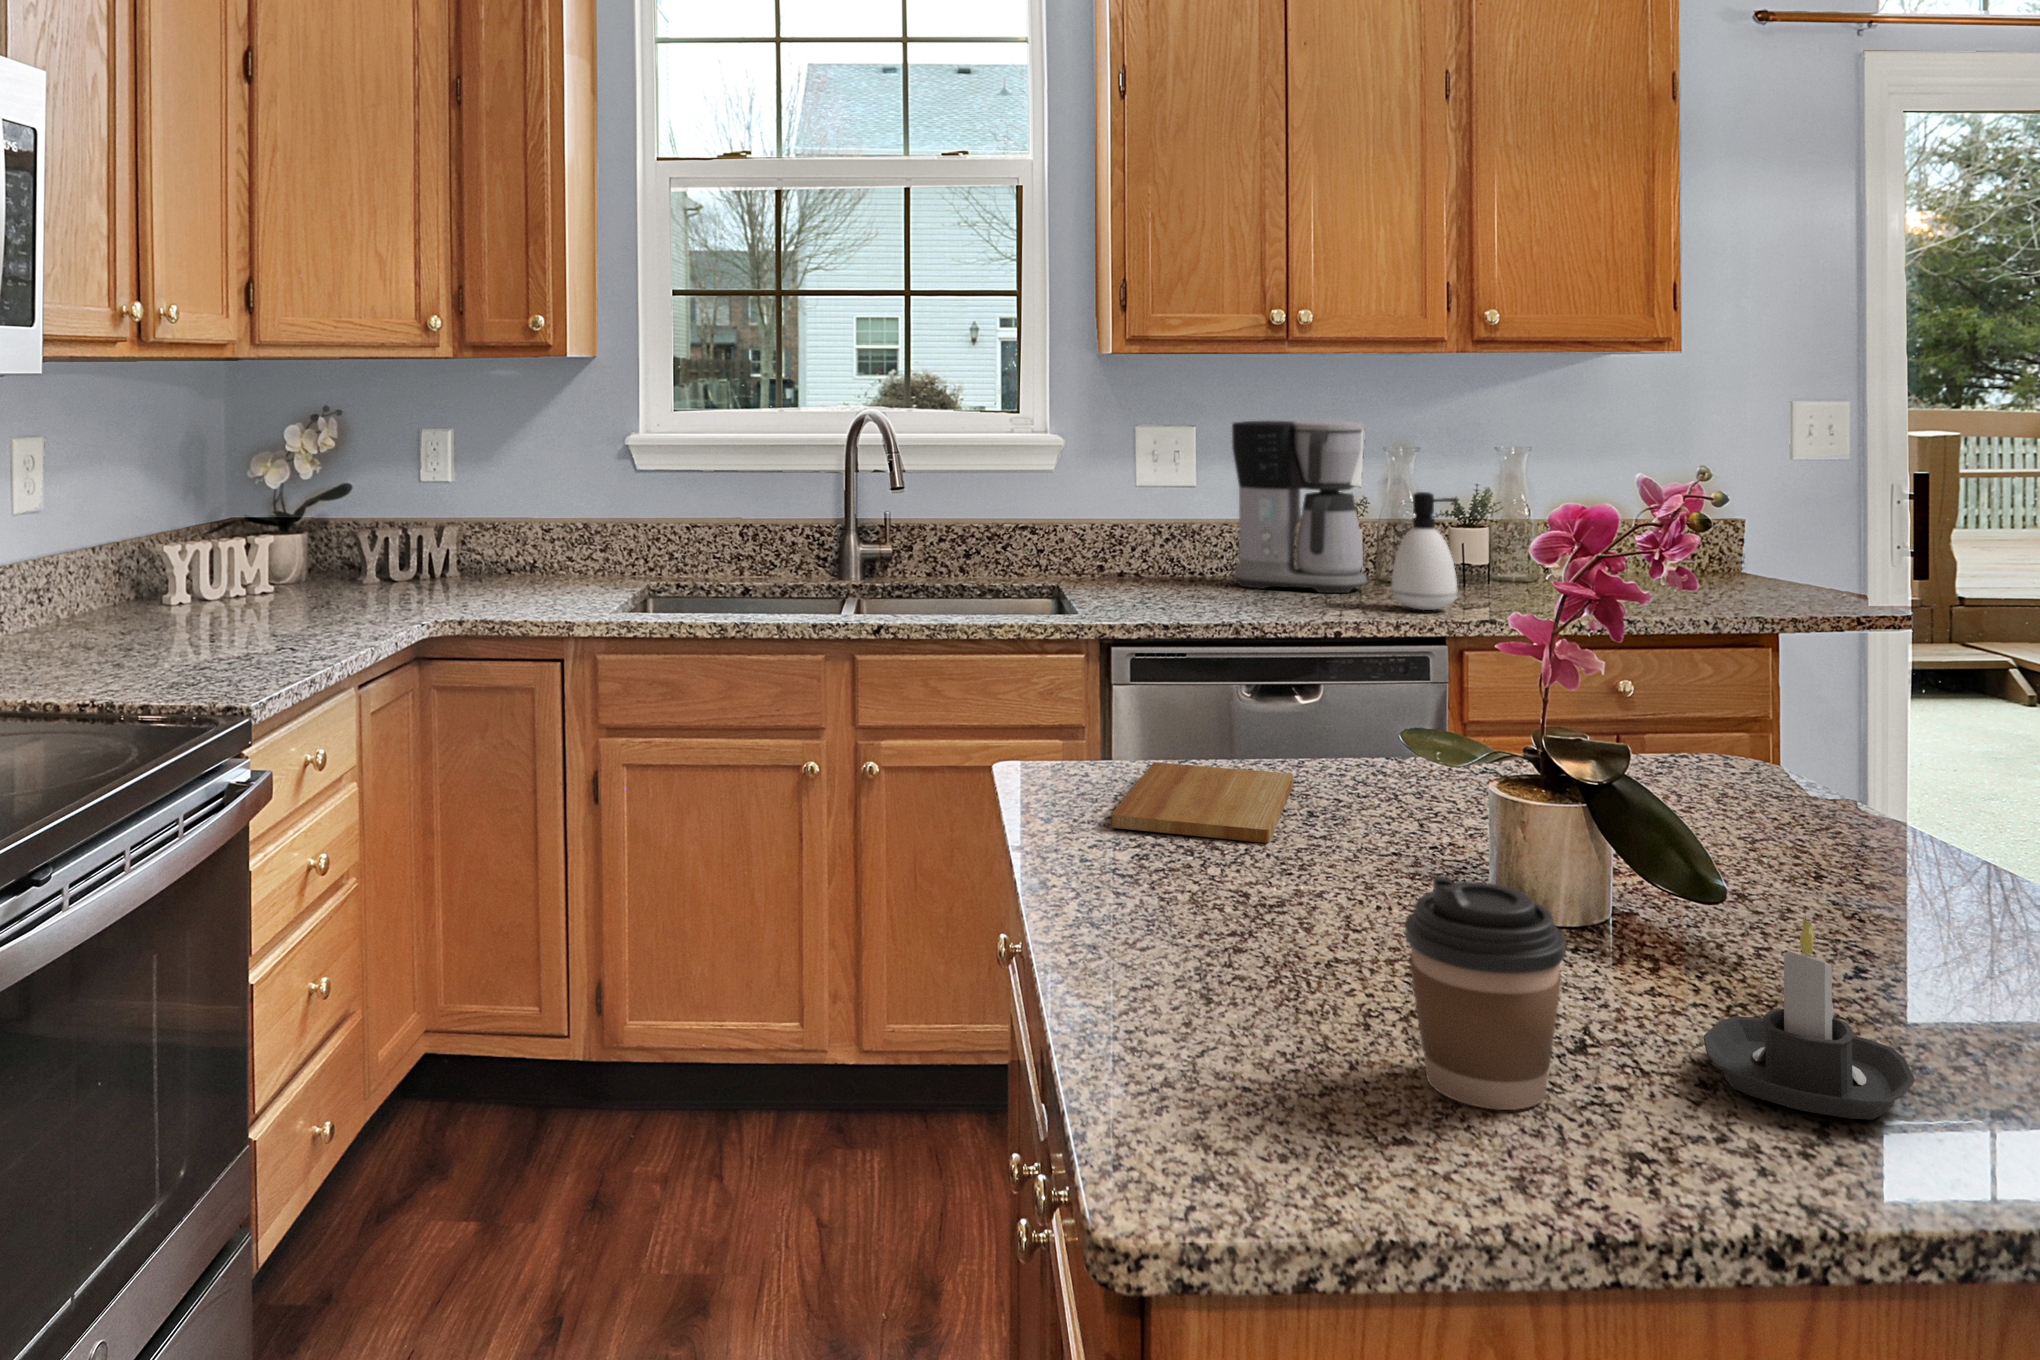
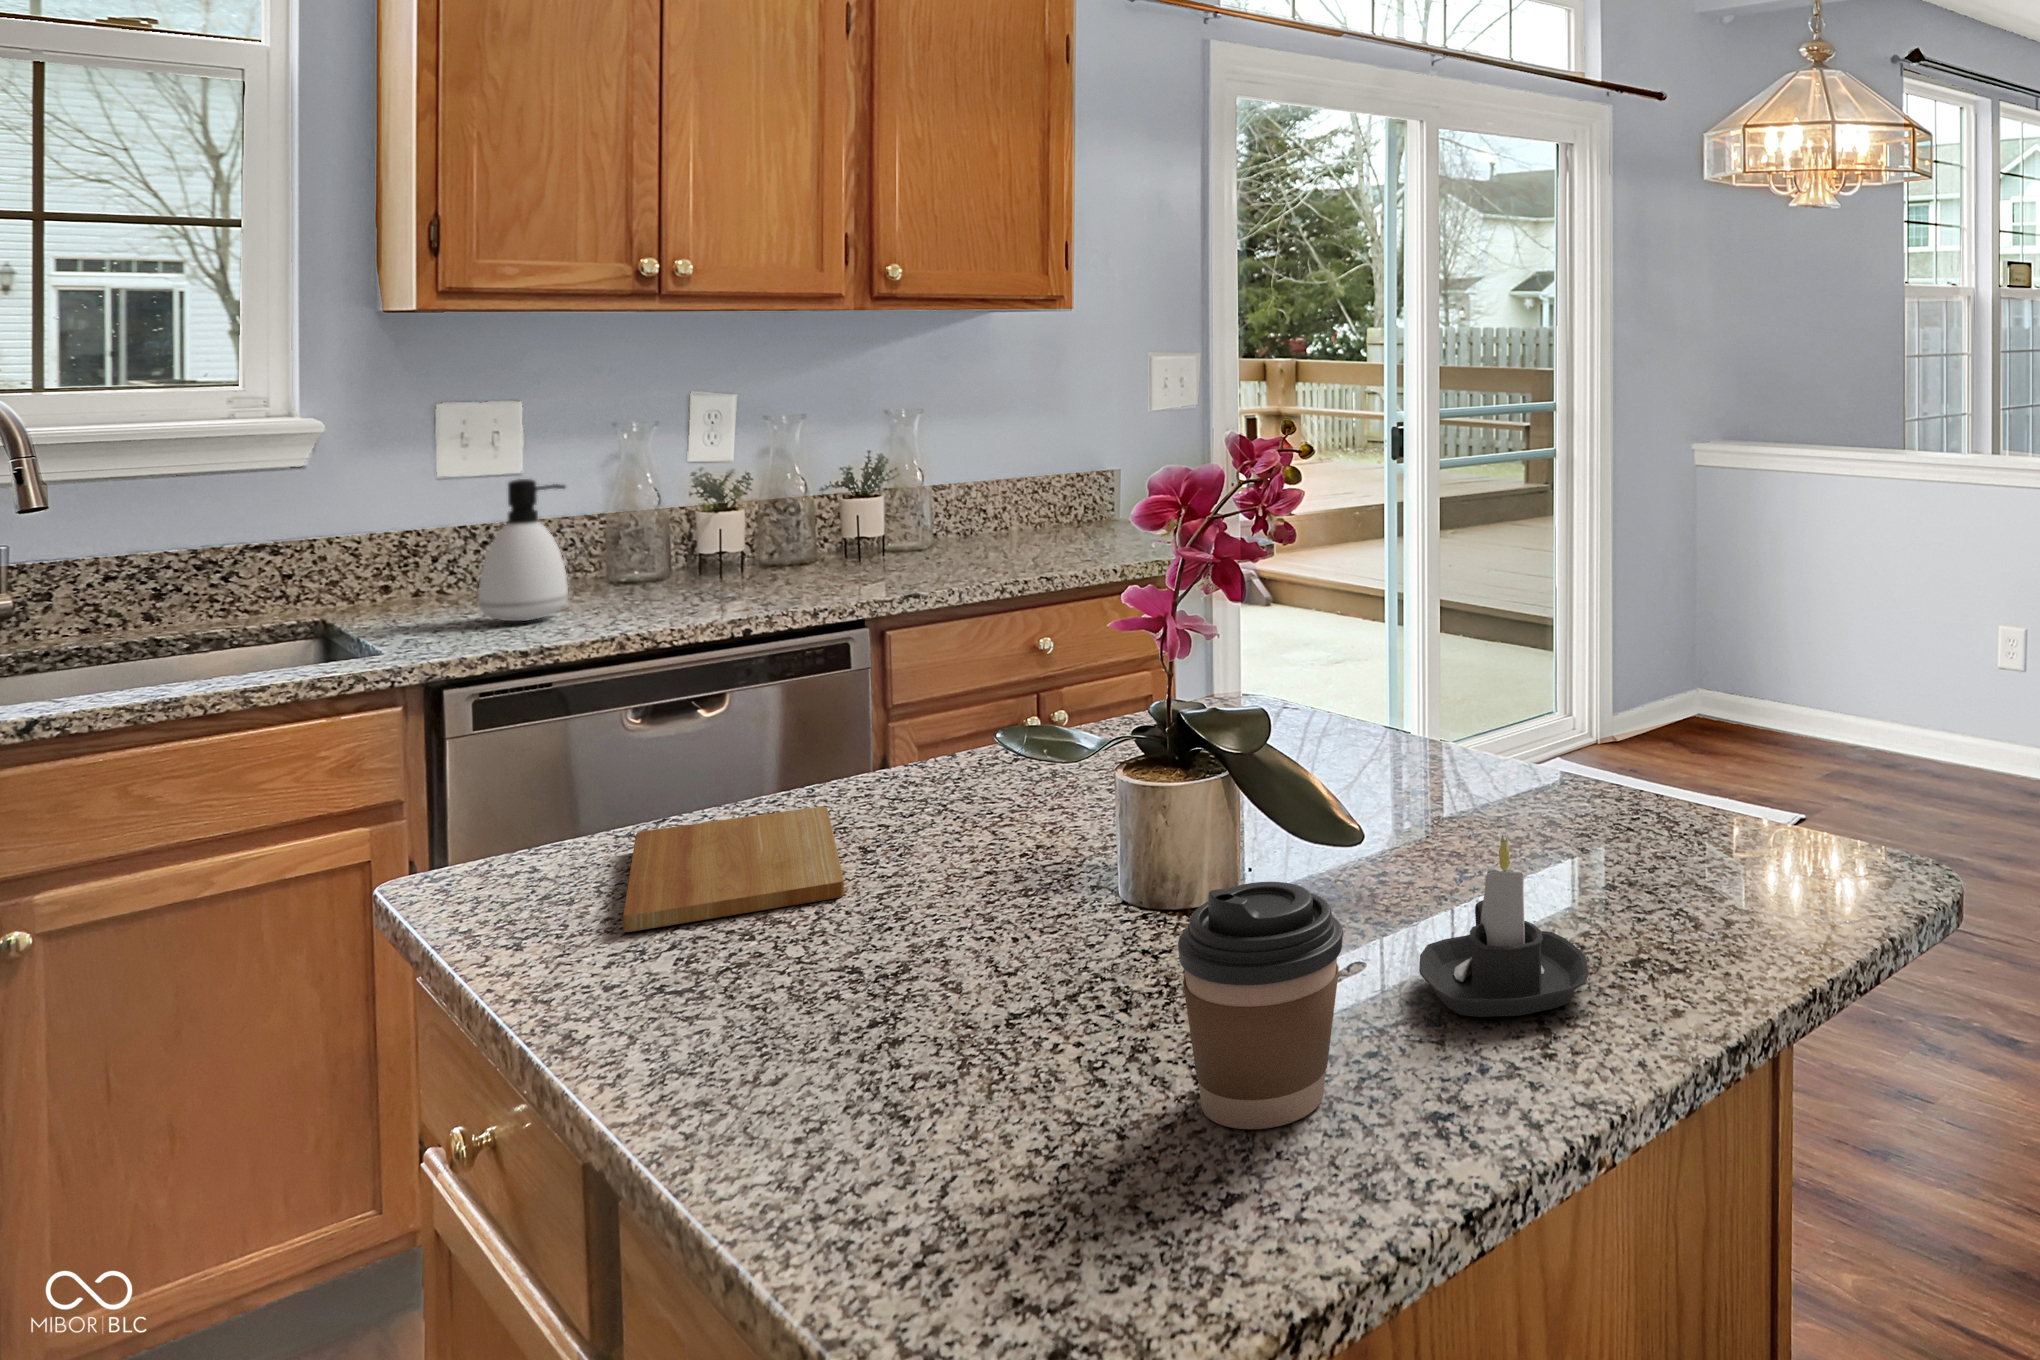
coffee maker: present [1232,420,1367,593] -> none [576,387,751,590]
soap dispenser: present [1391,492,1458,610] -> present [478,479,568,621]

